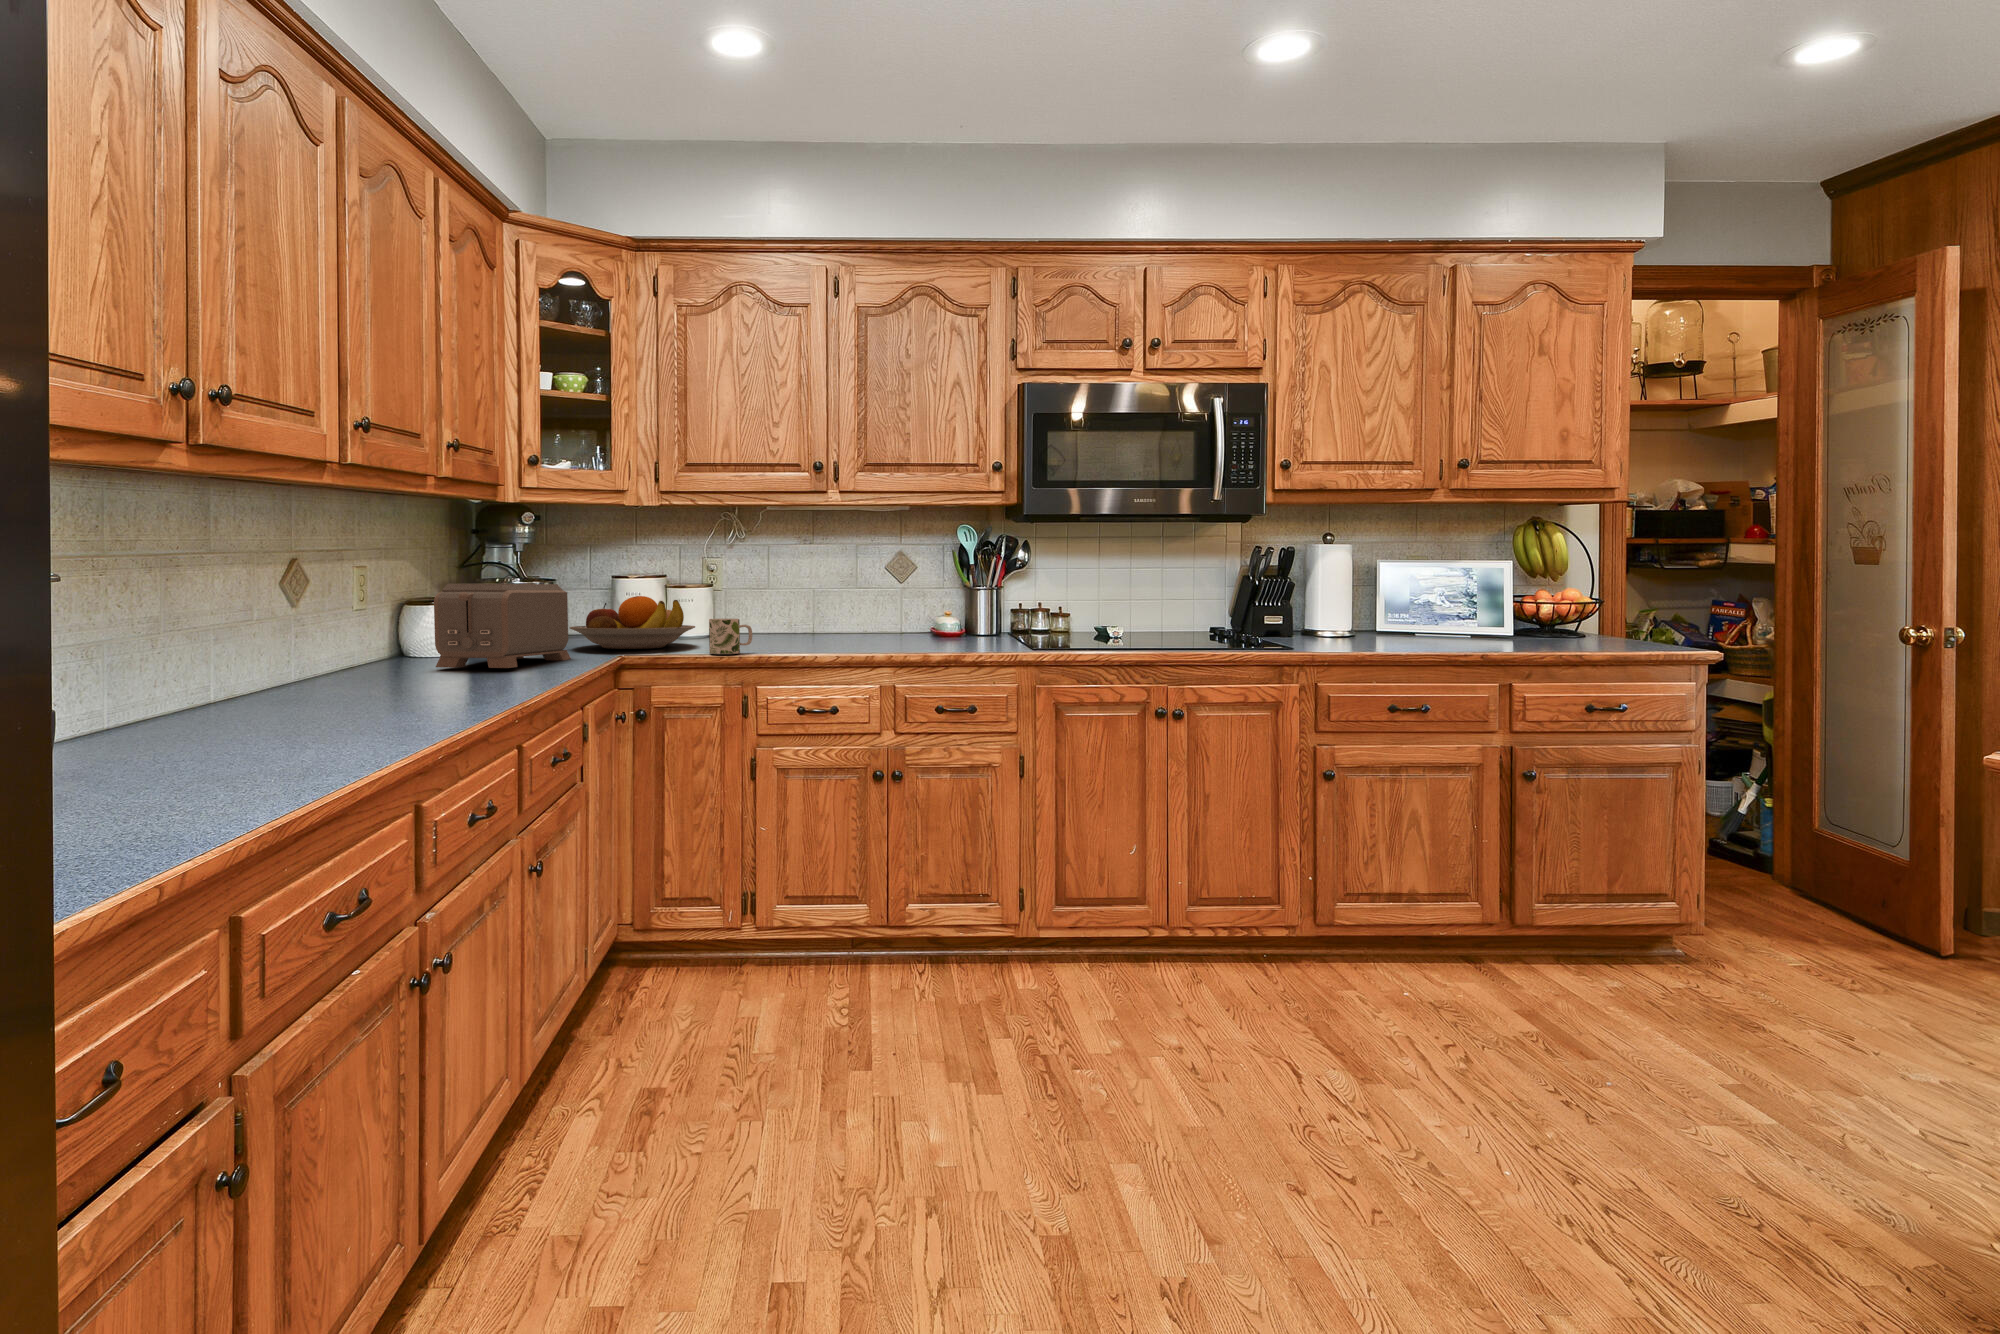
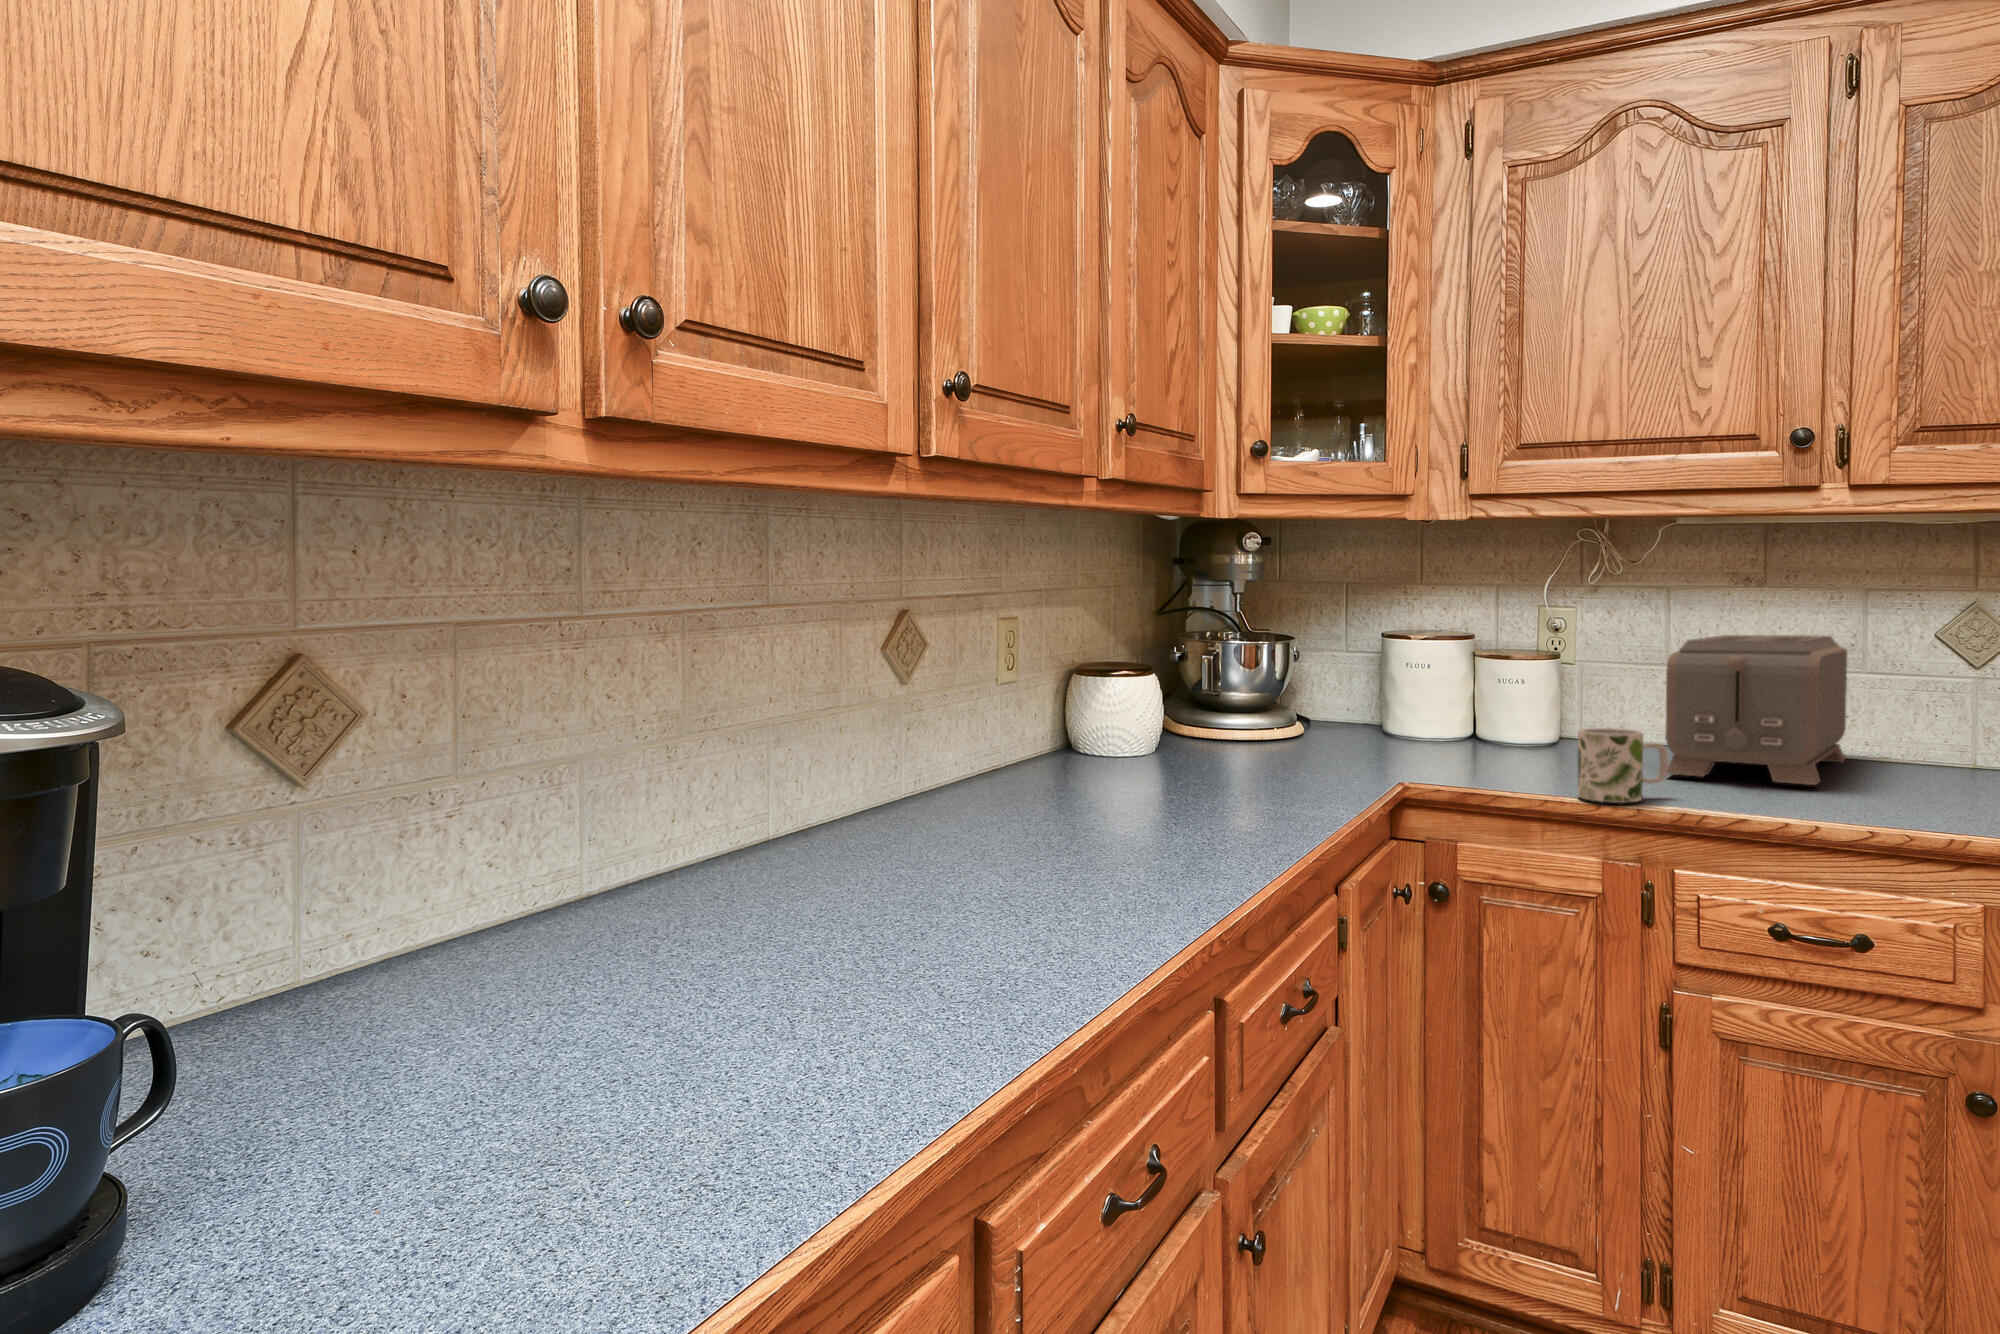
toaster: present [434,584,571,668] -> present [1665,635,1847,785]
fruit bowl: present [570,596,695,649] -> none [1314,678,1535,771]

